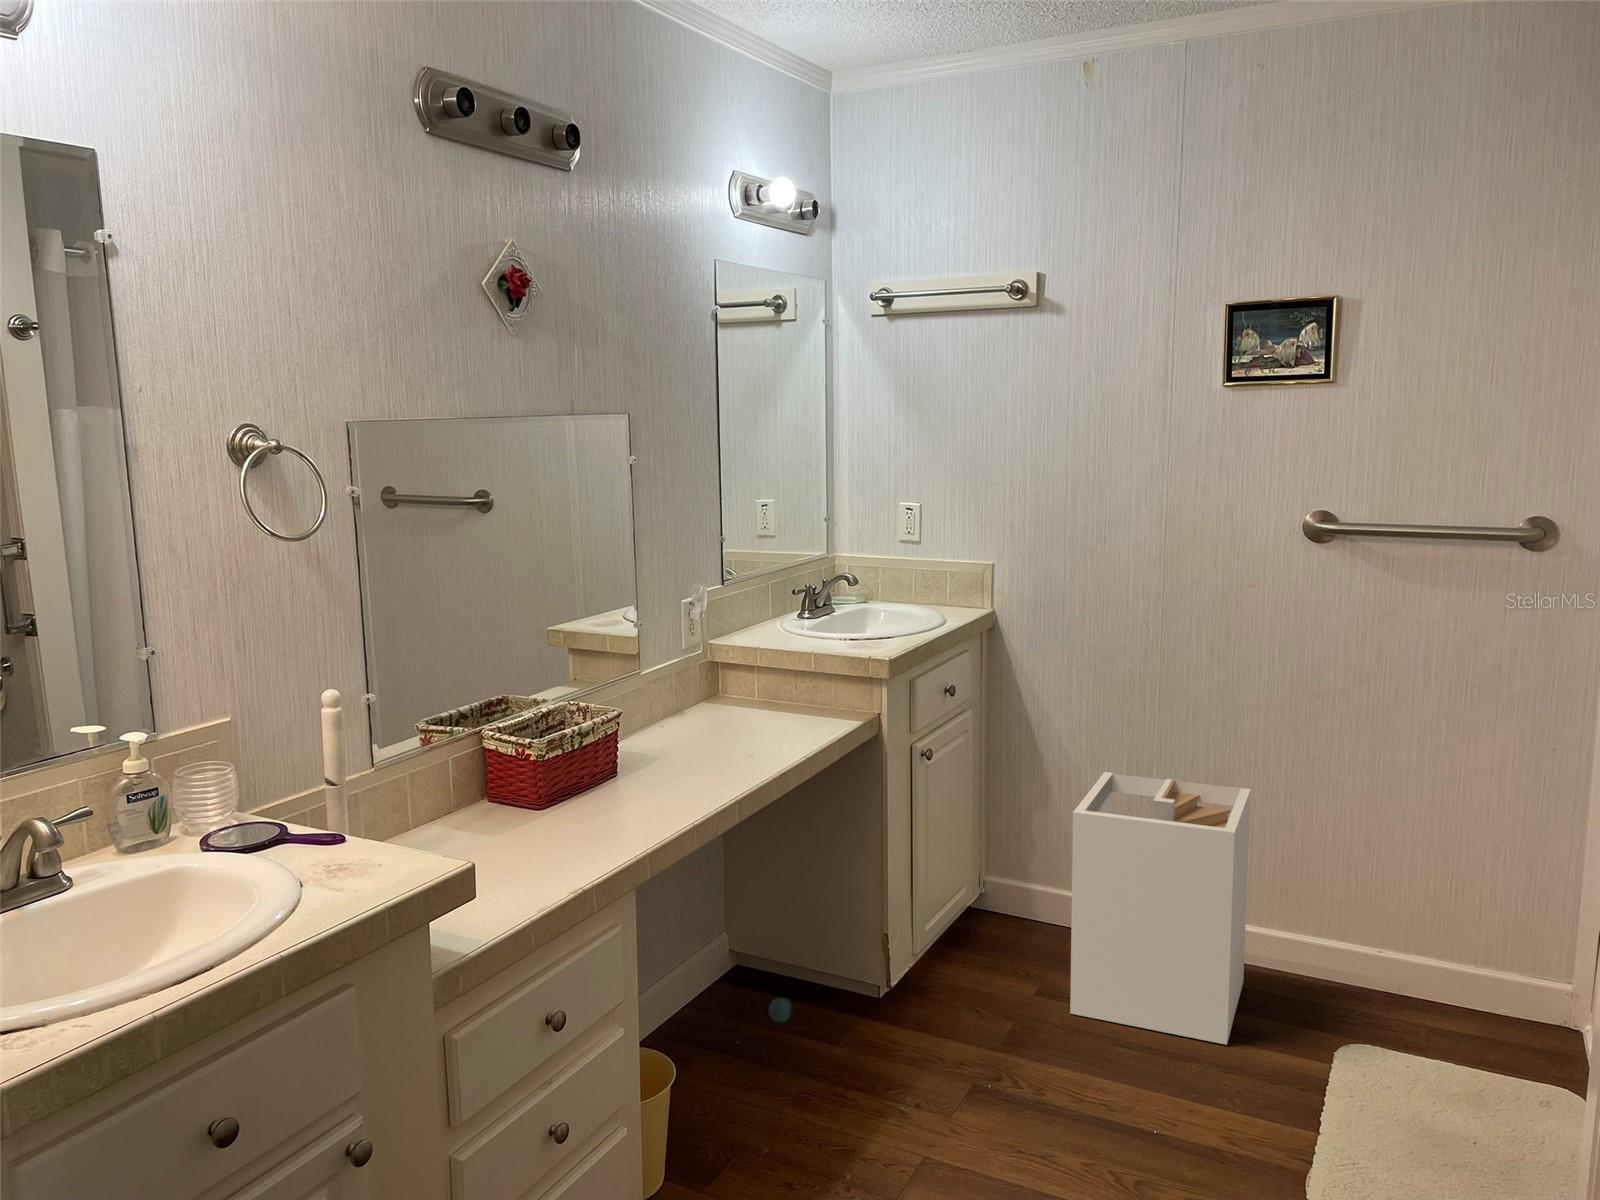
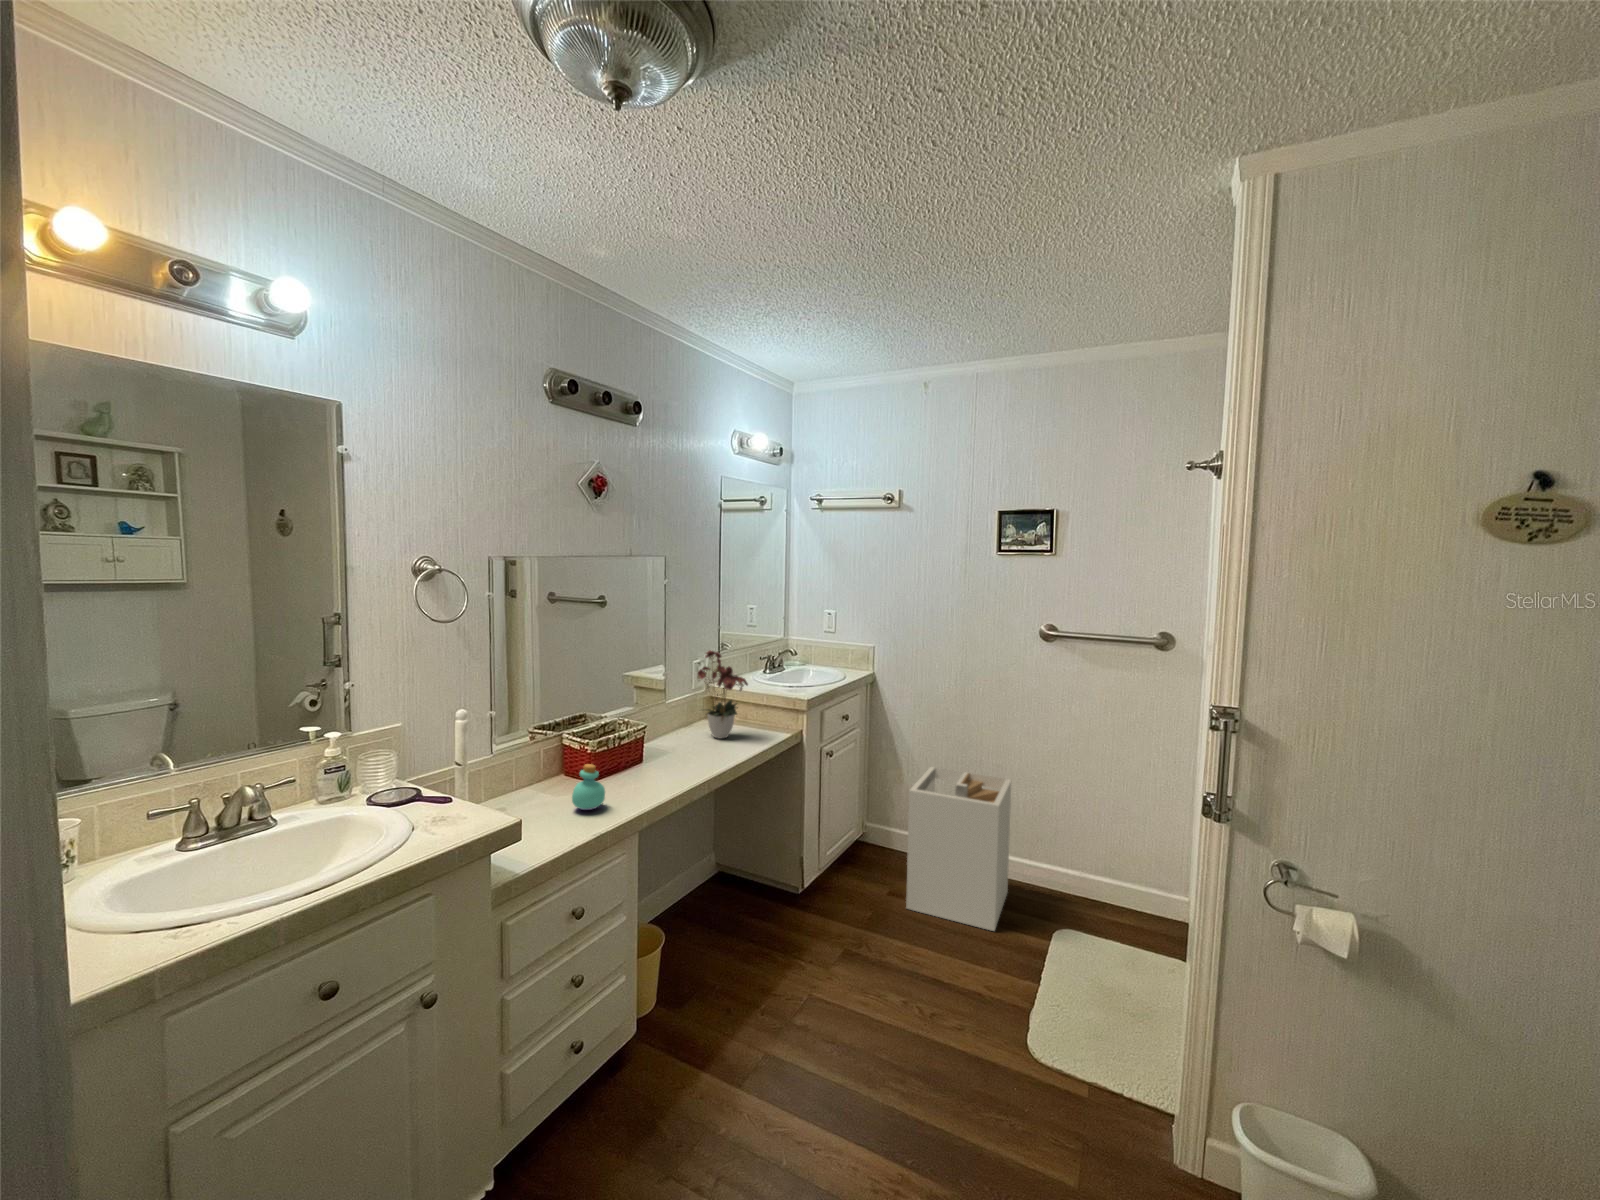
flower arrangement: none [690,571,797,733] -> present [698,650,748,739]
perfume bottle: none [521,777,578,855] -> present [572,764,605,810]

